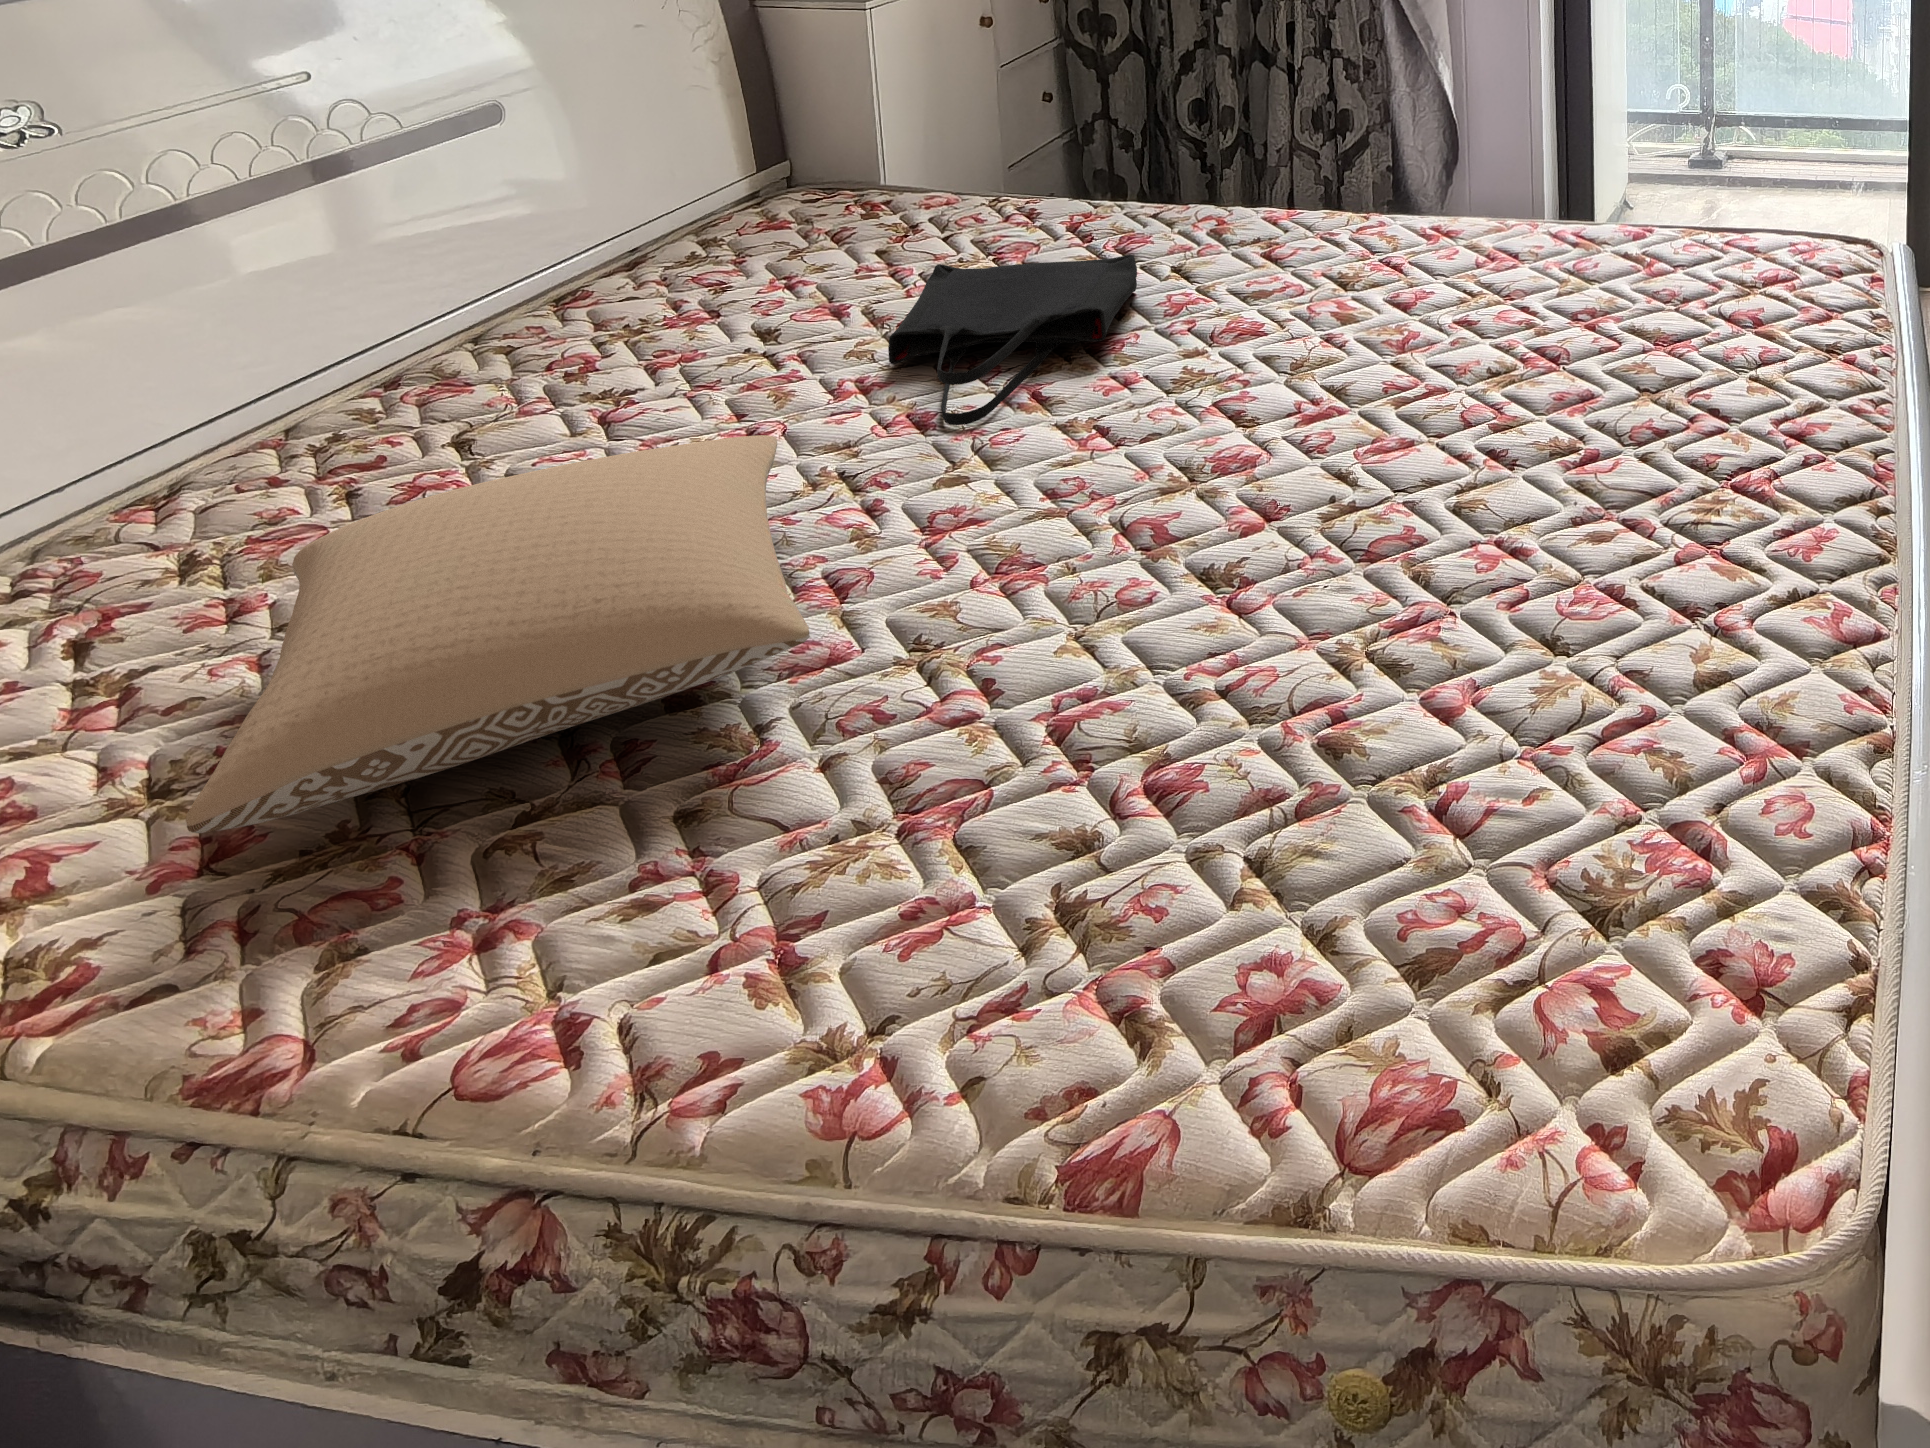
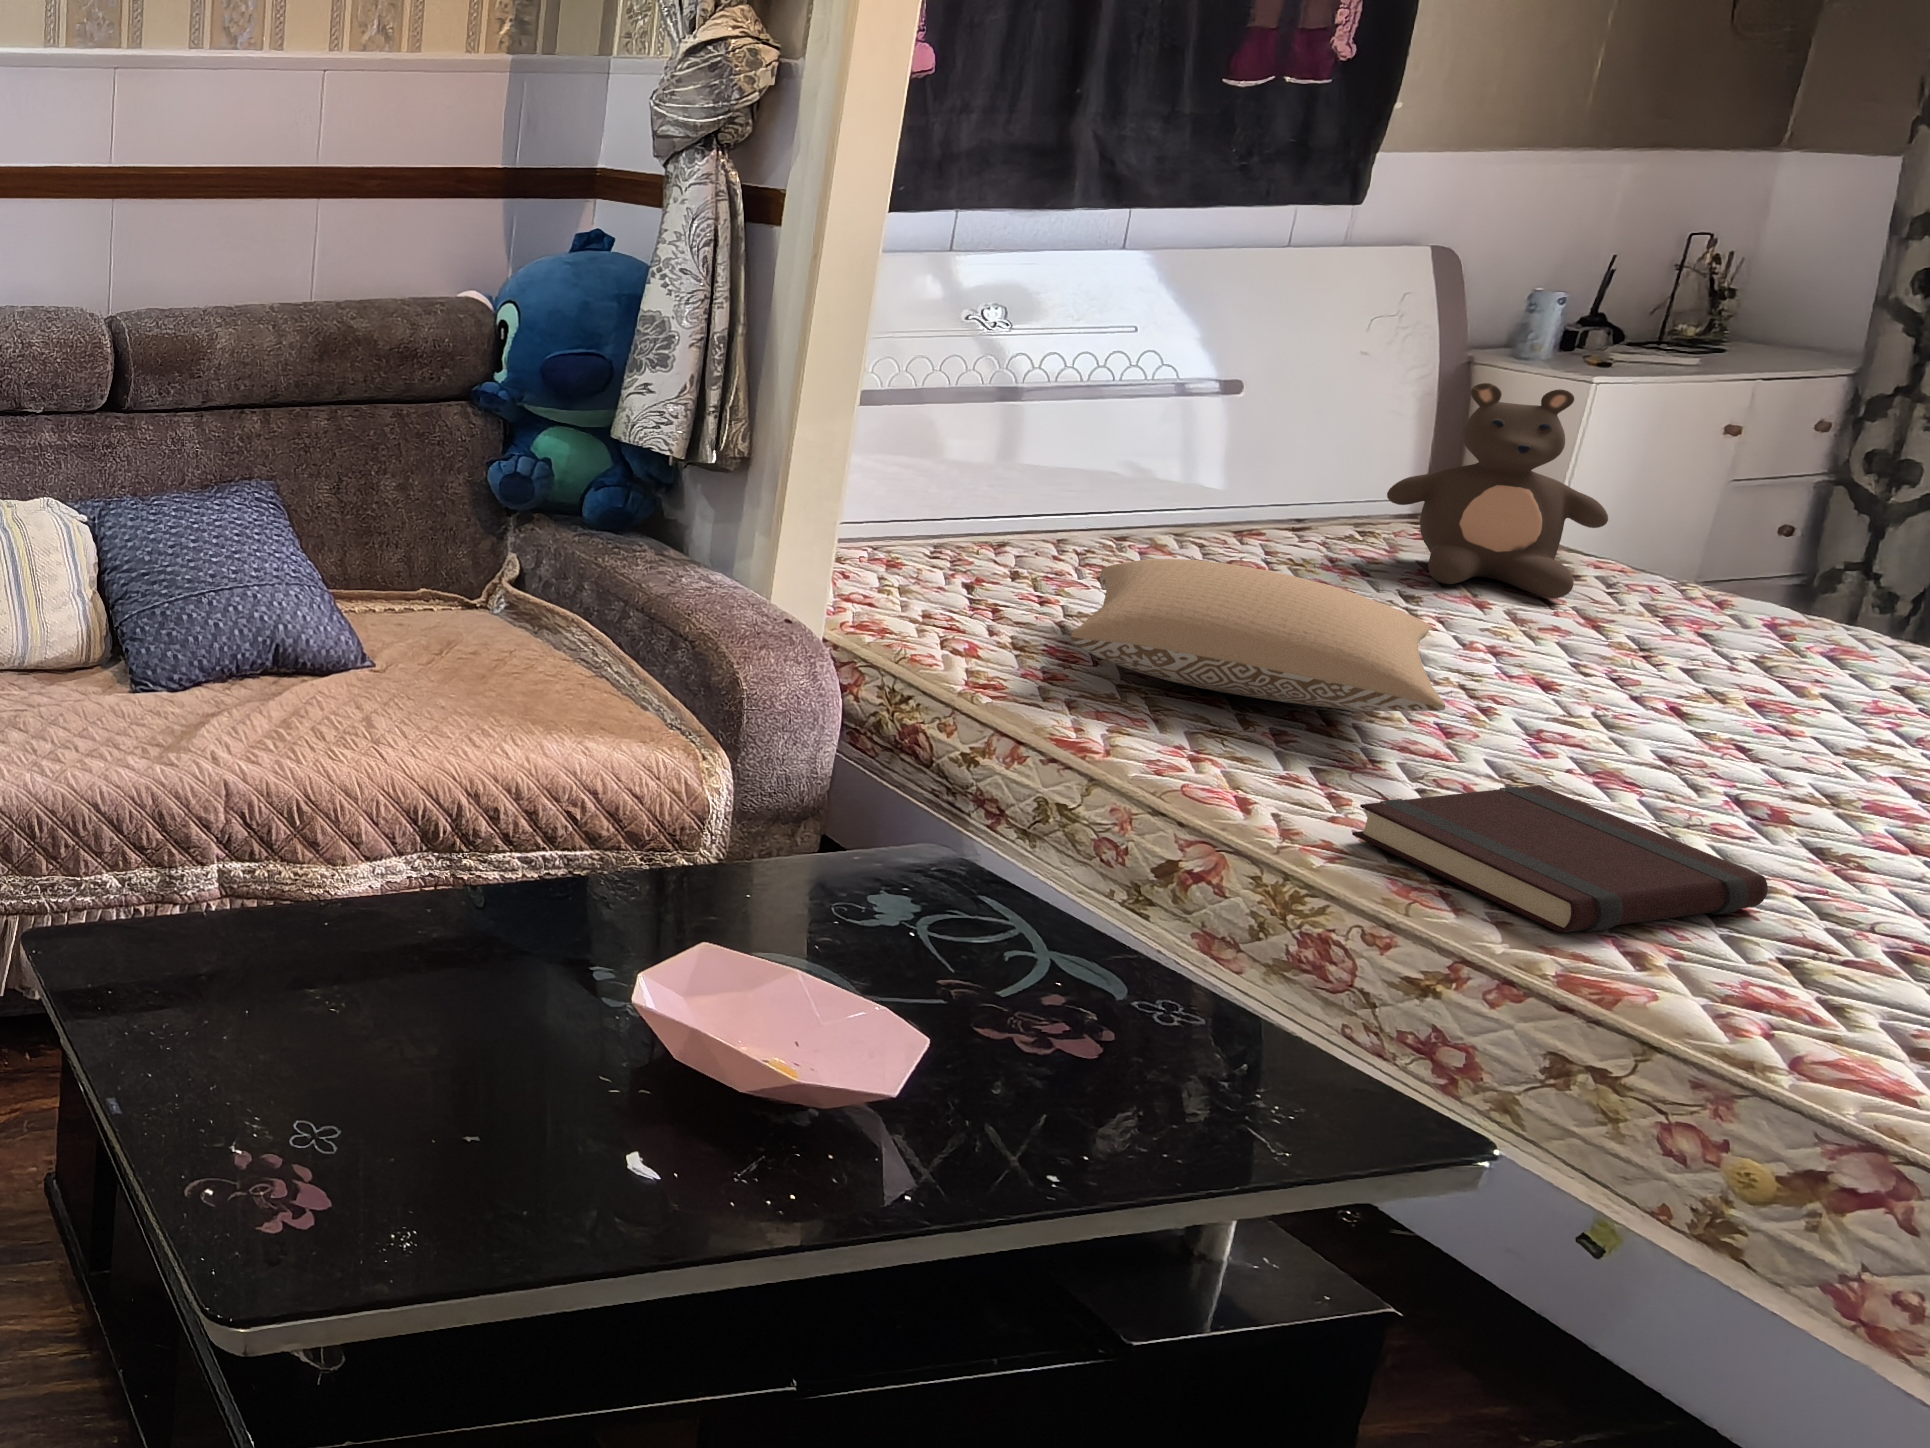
teddy bear: none [708,37,919,303] -> present [1387,383,1608,598]
tote bag: present [888,255,1137,425] -> none [1530,593,1847,696]
book: none [723,711,1205,1078] -> present [1352,785,1768,933]

